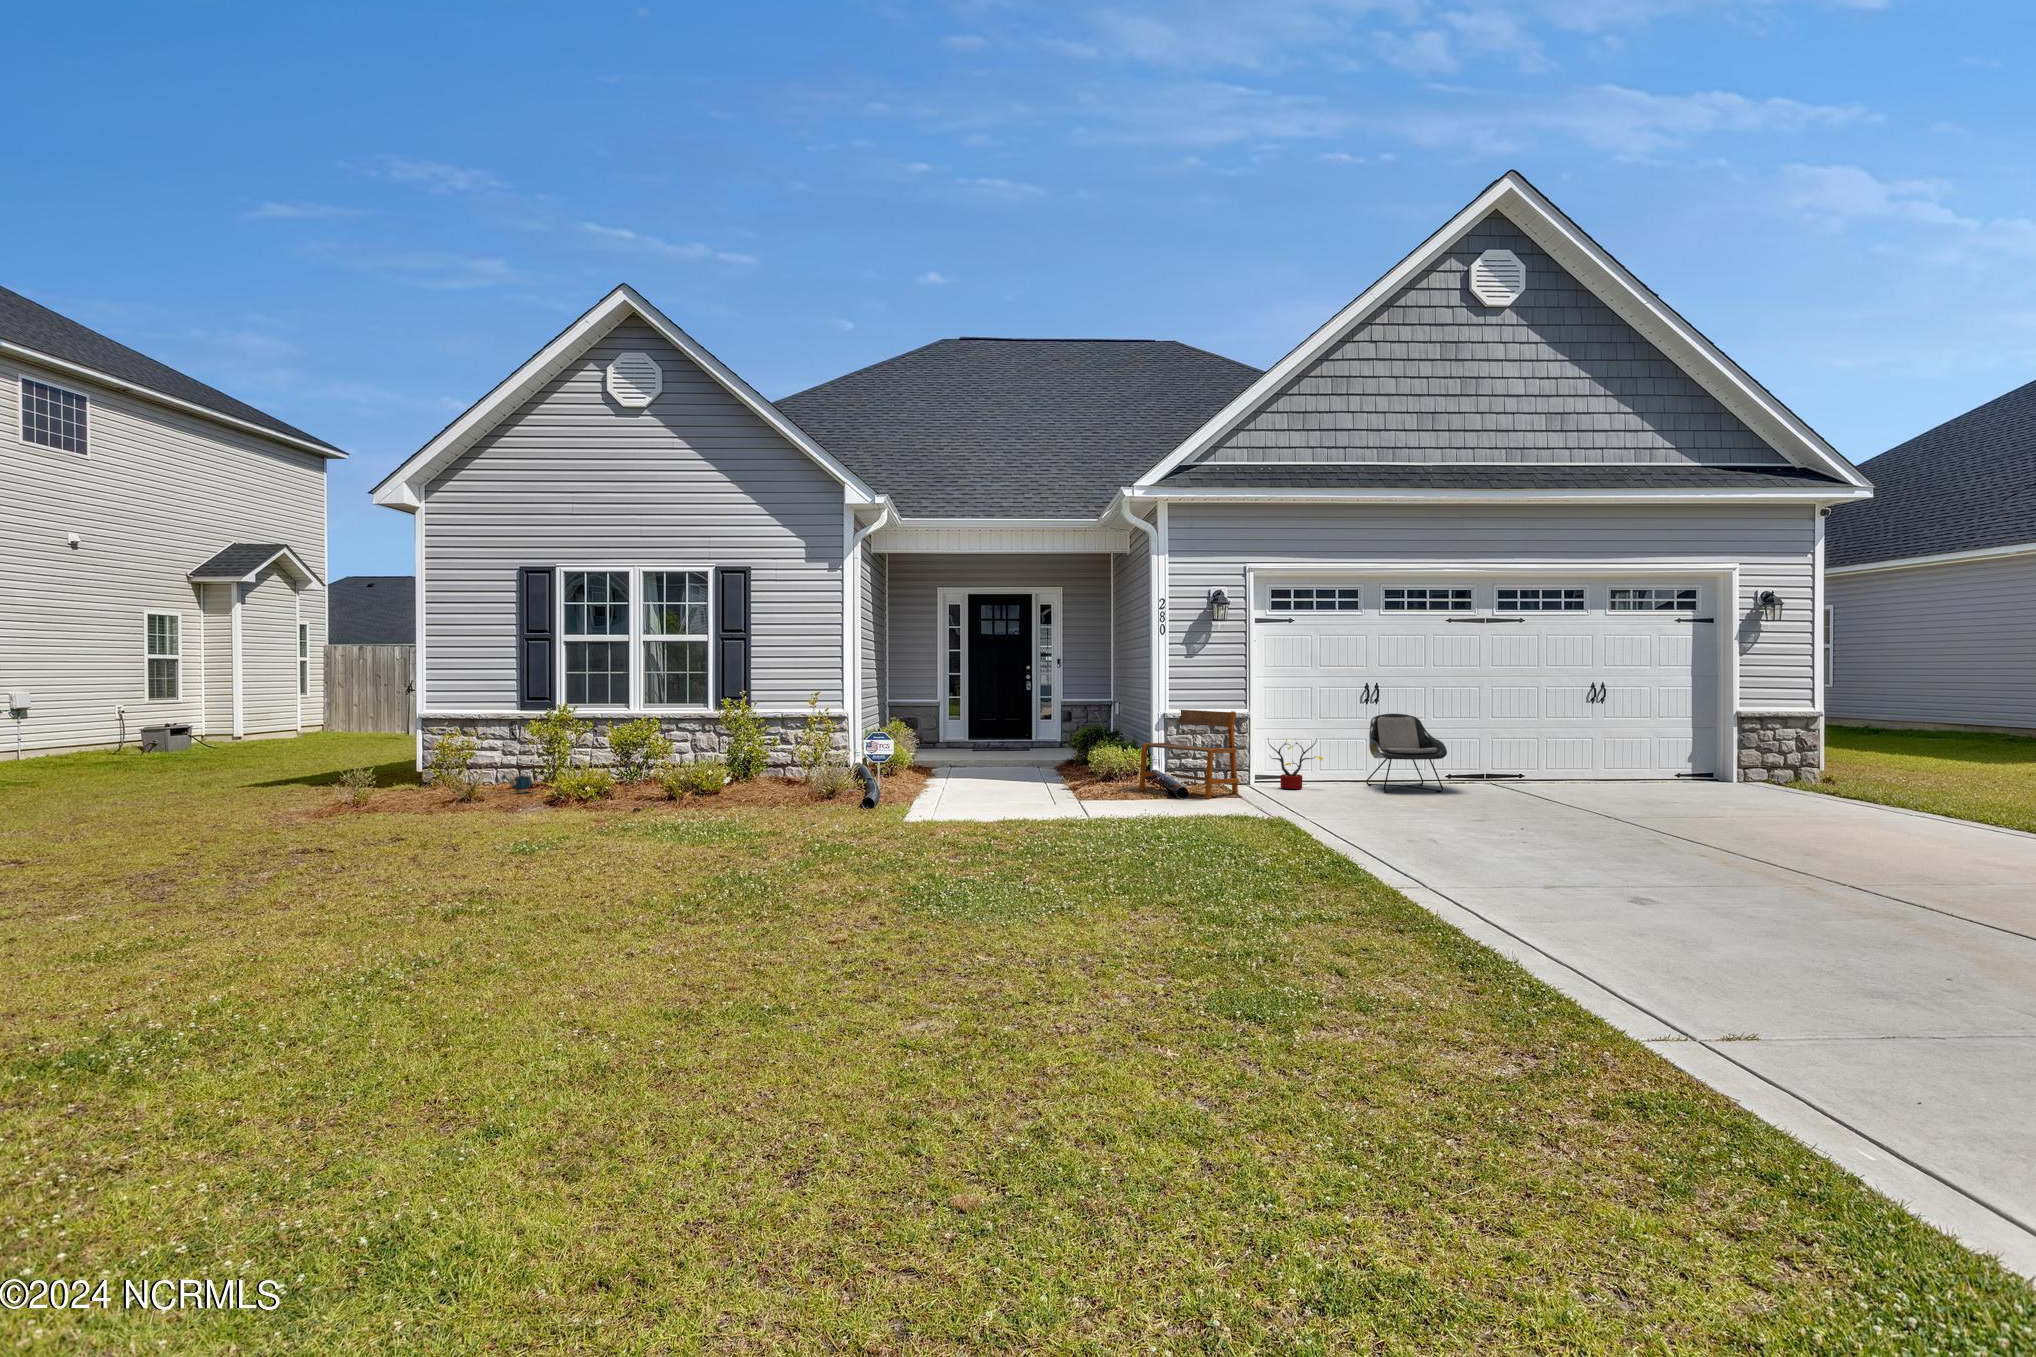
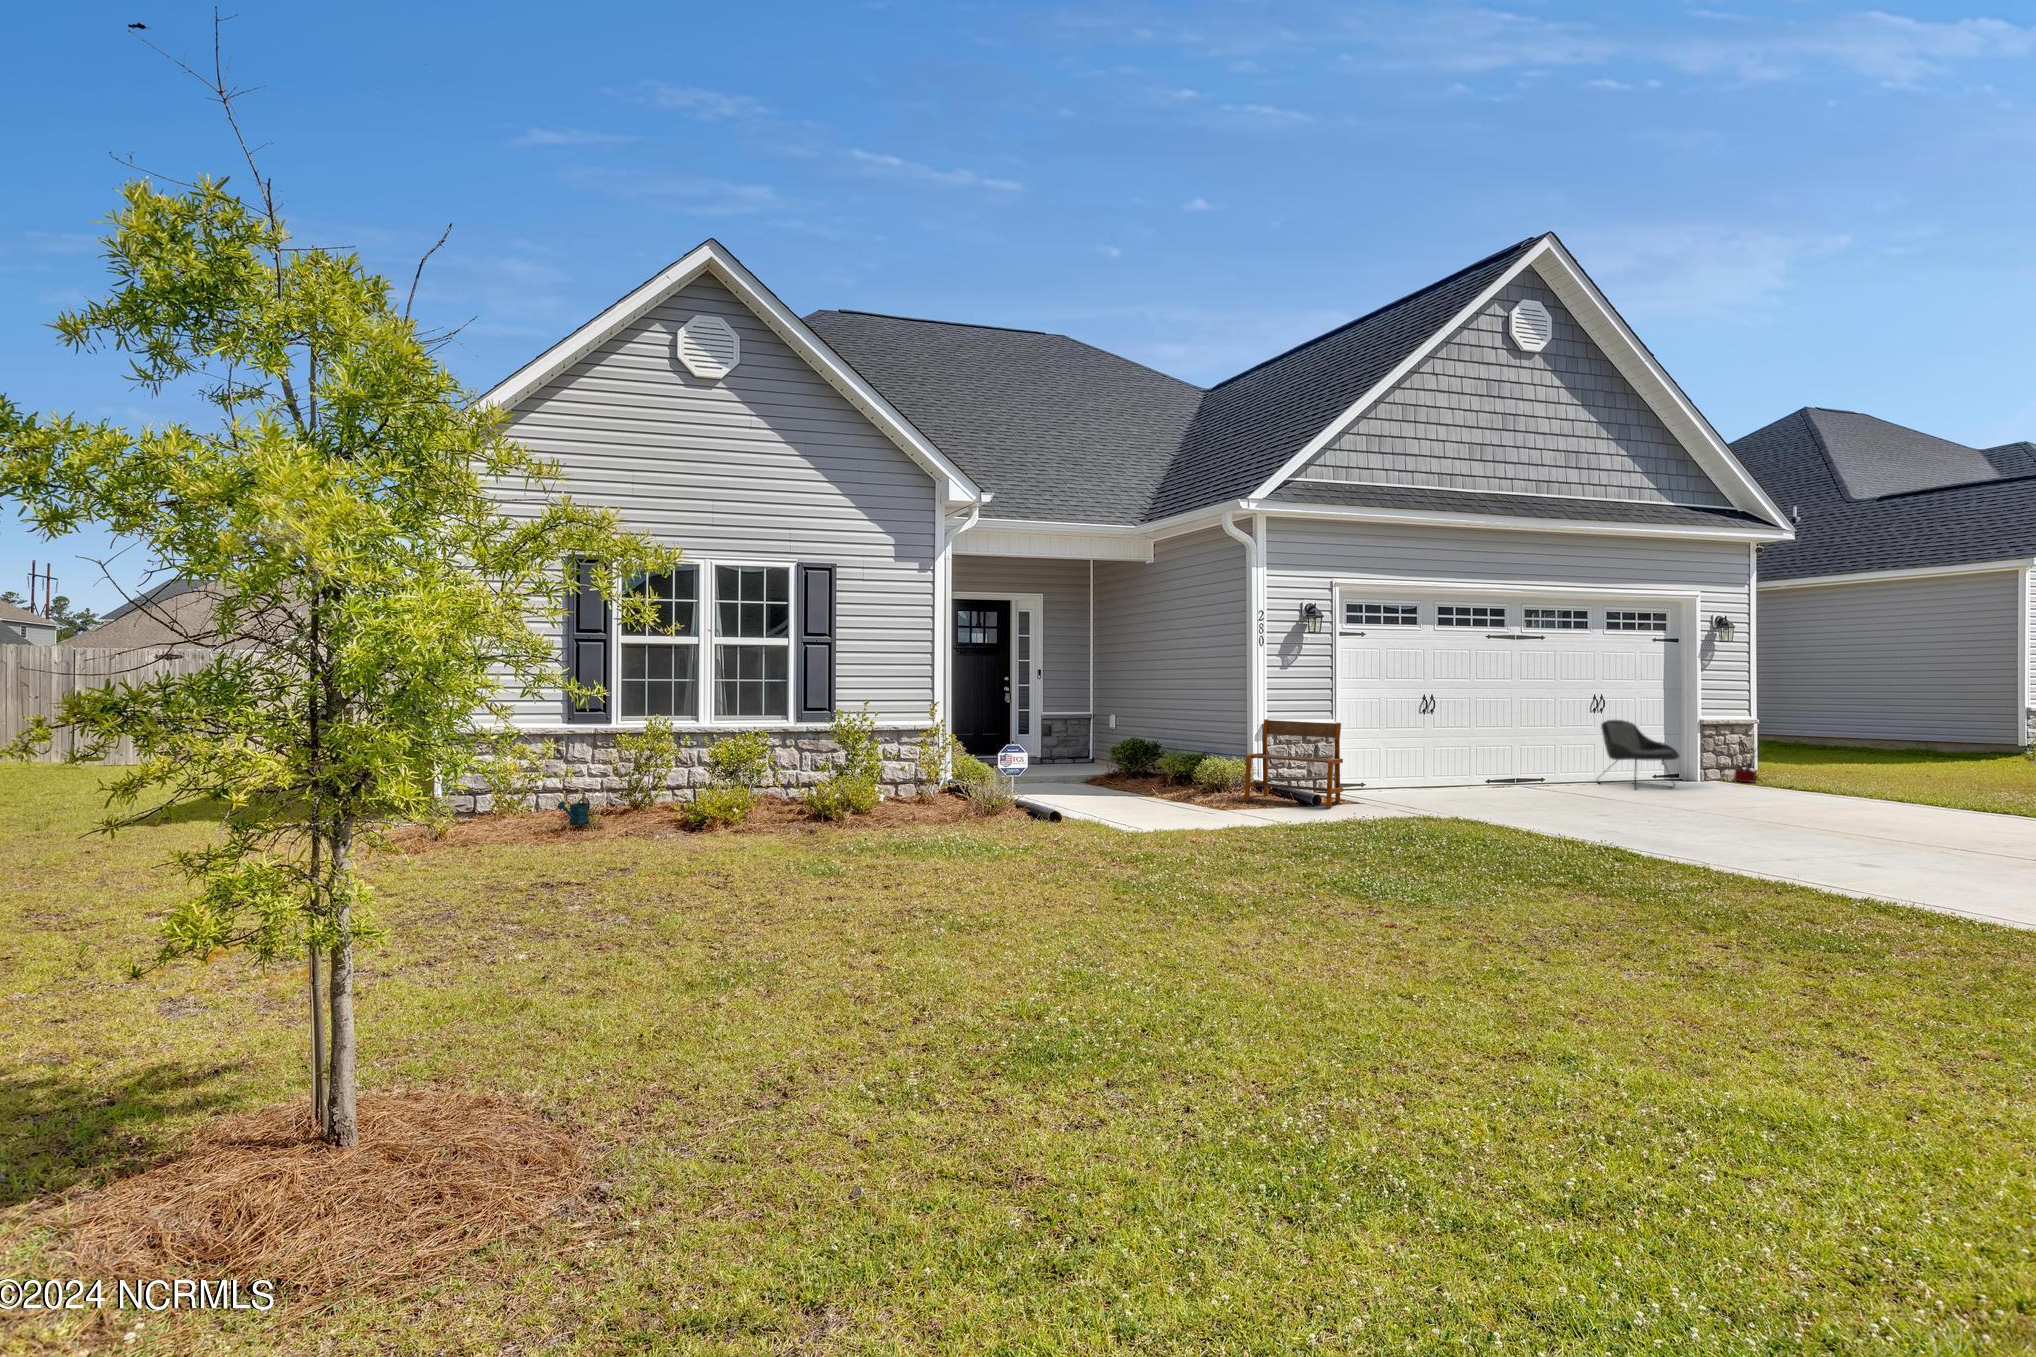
lounge chair: present [1366,714,1447,793] -> present [1597,720,1680,788]
decorative plant: present [1268,738,1323,789] -> present [1733,743,1759,782]

